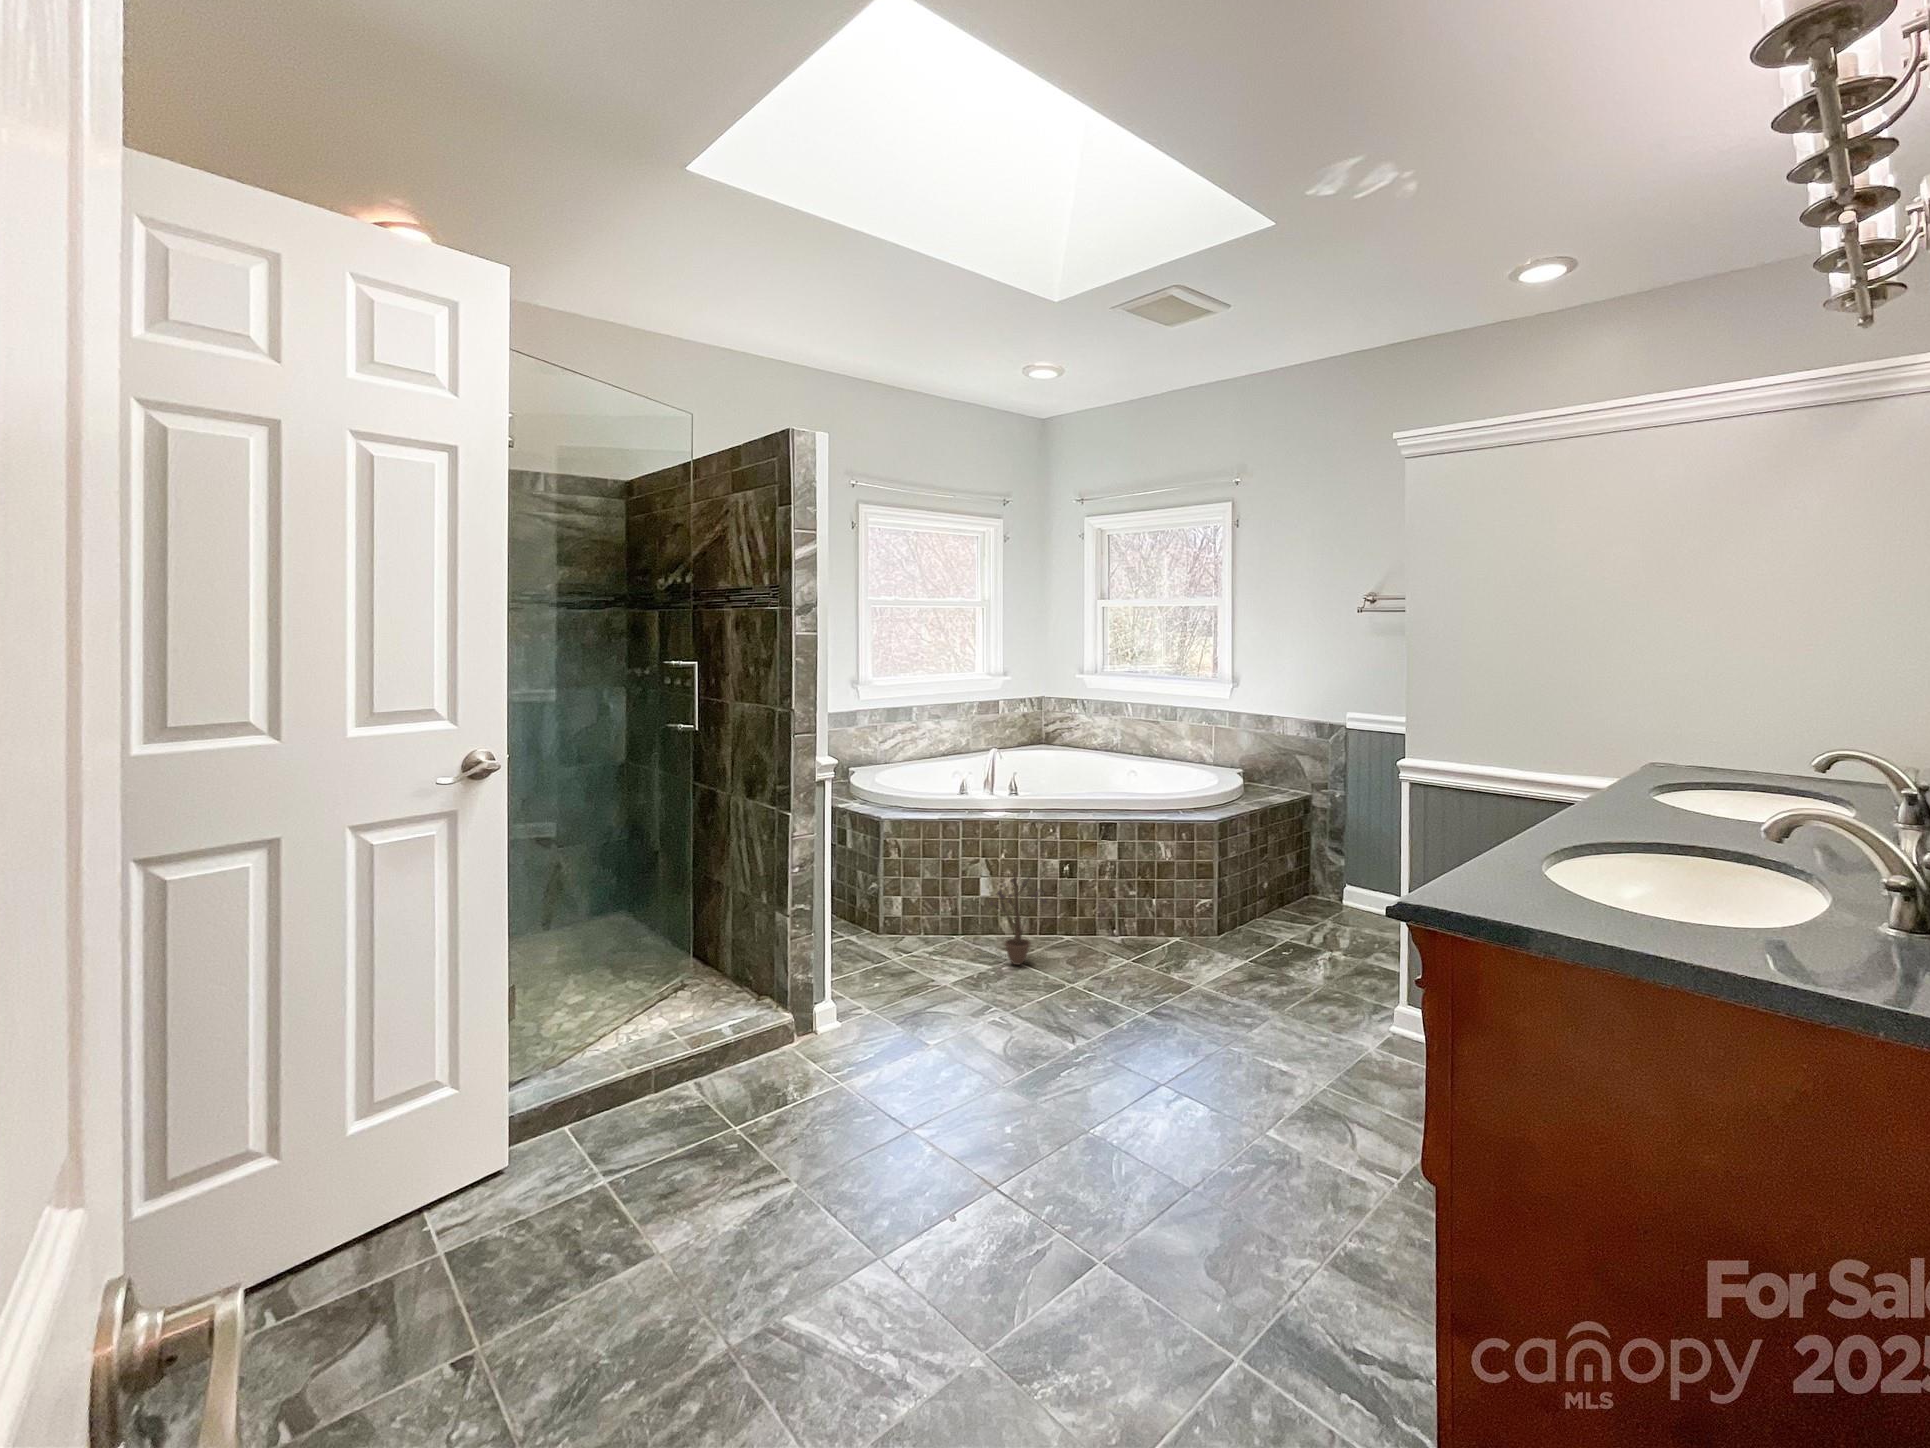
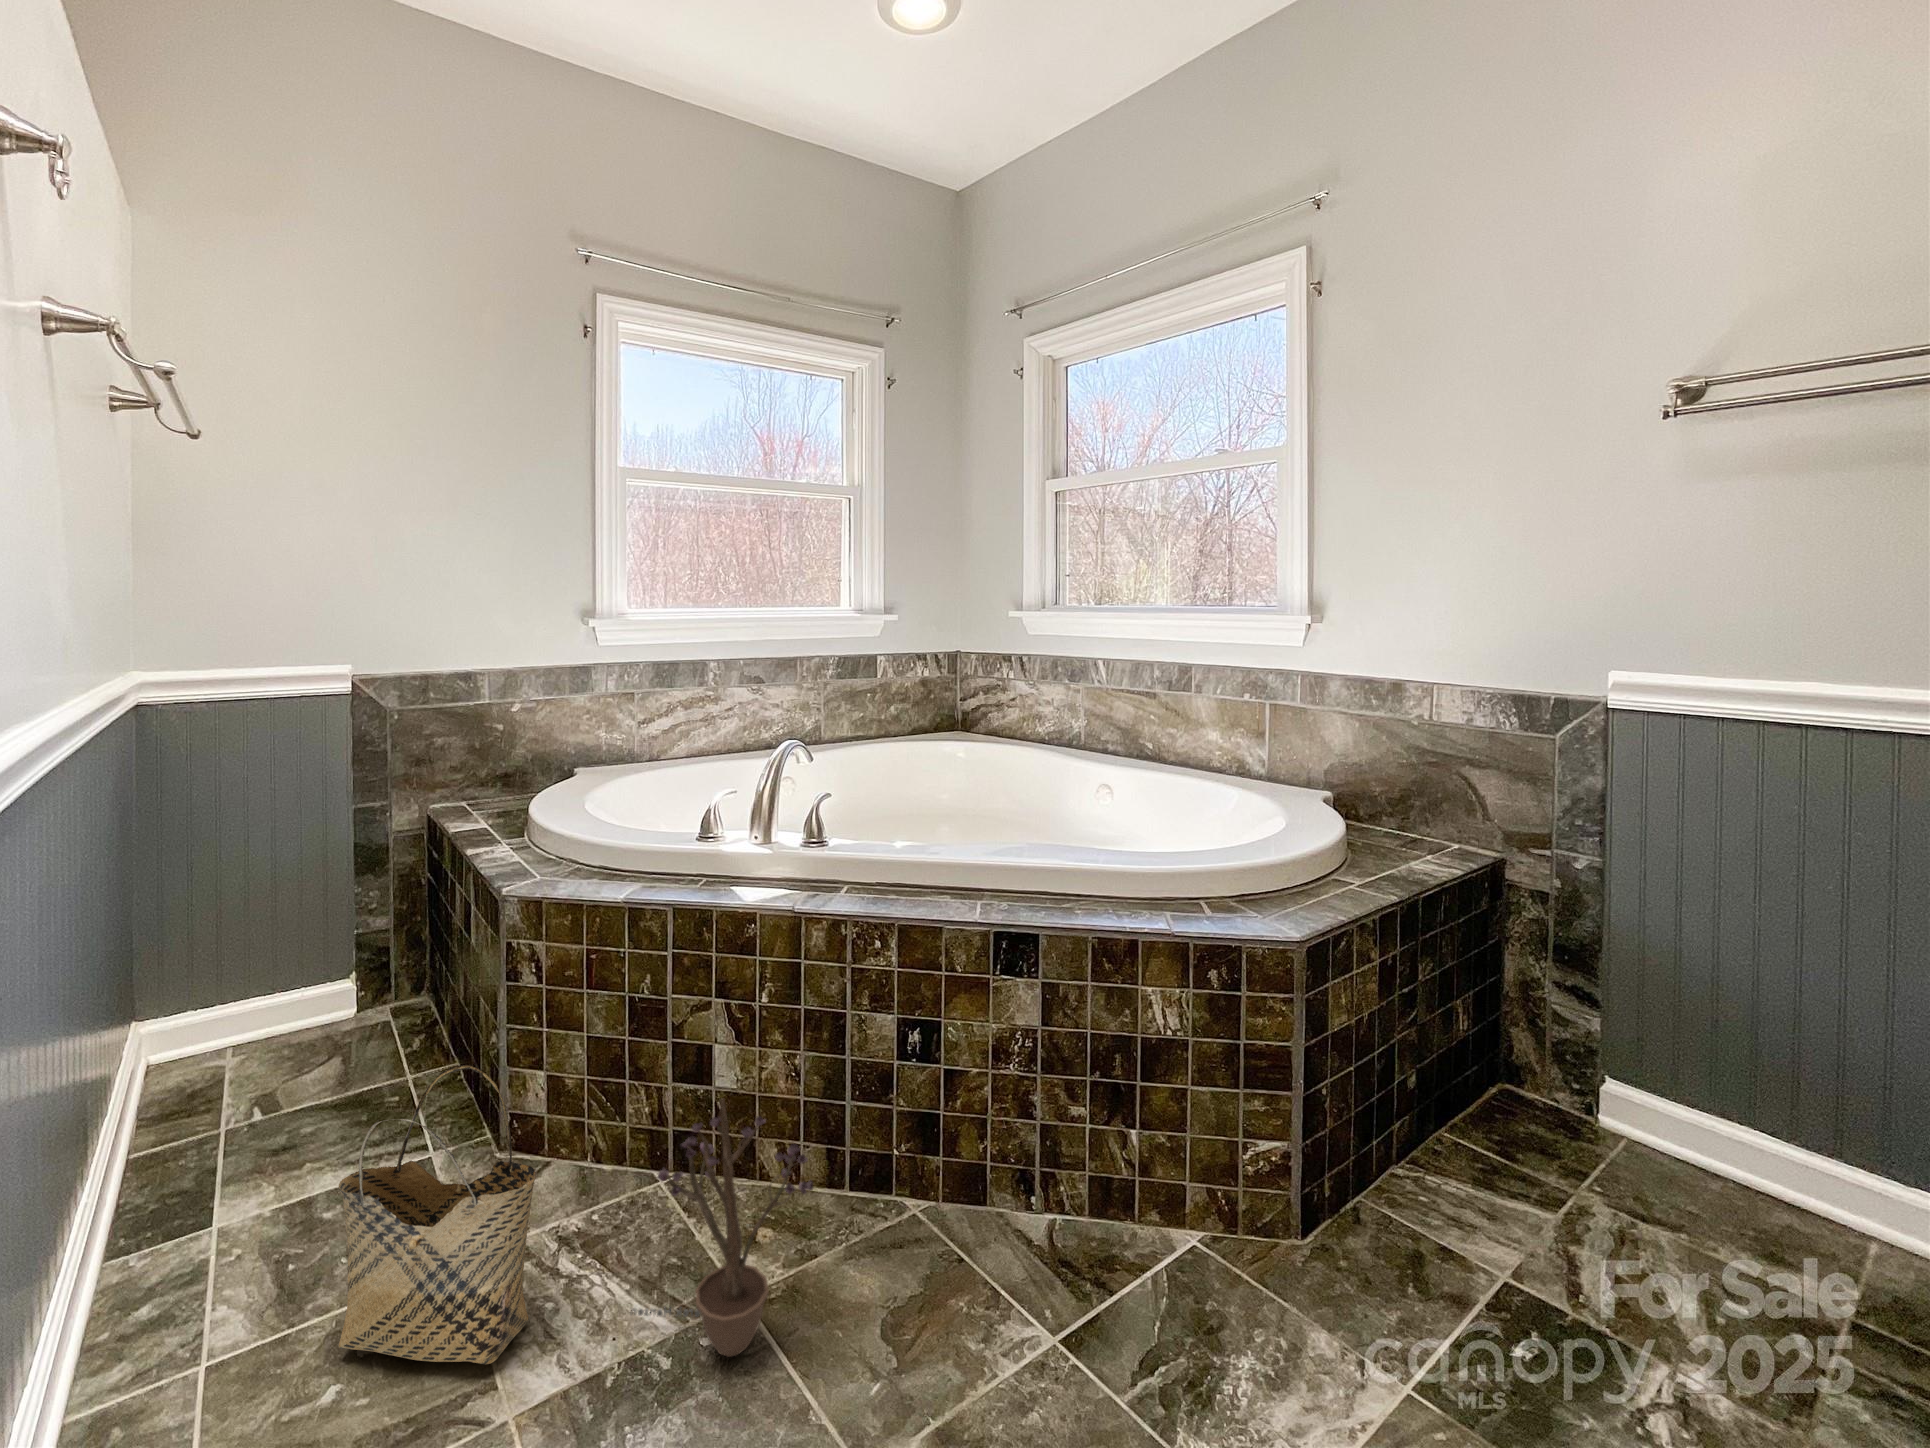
woven basket: none [875,871,945,969] -> present [339,1065,536,1364]

